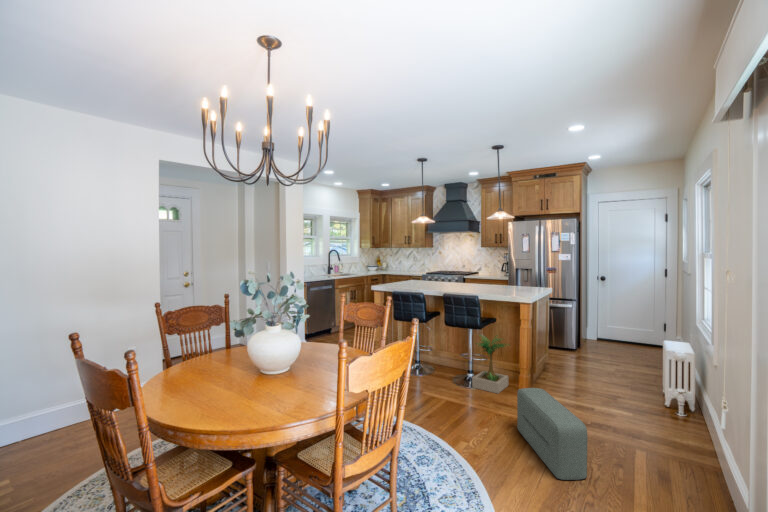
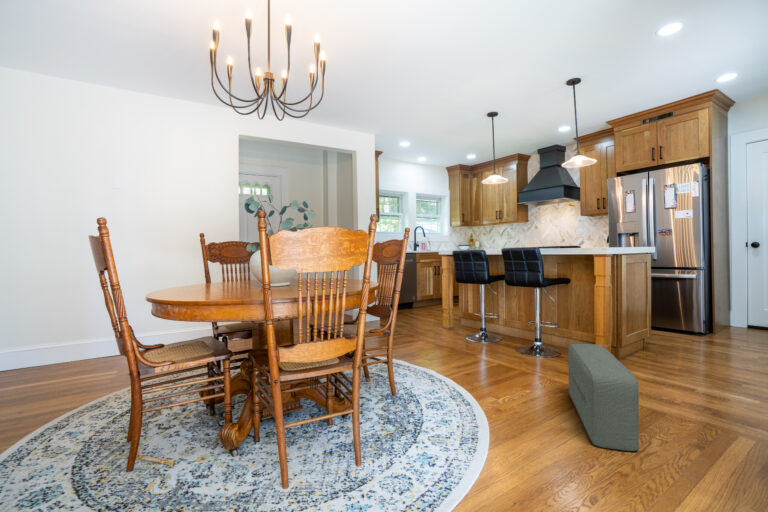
potted plant: present [472,335,508,394] -> none [536,295,590,363]

